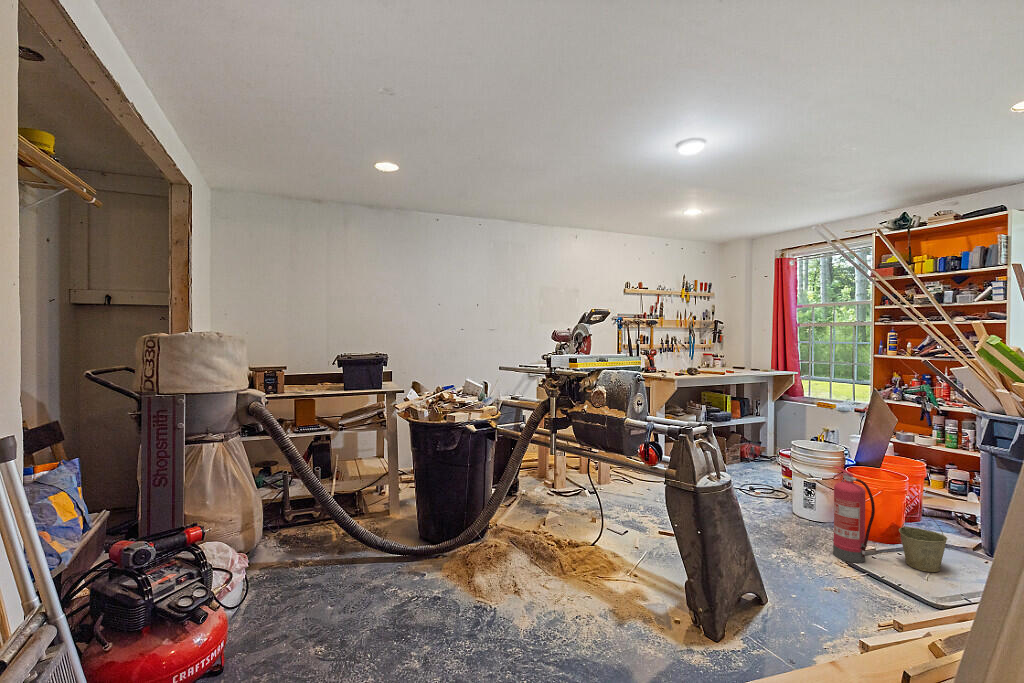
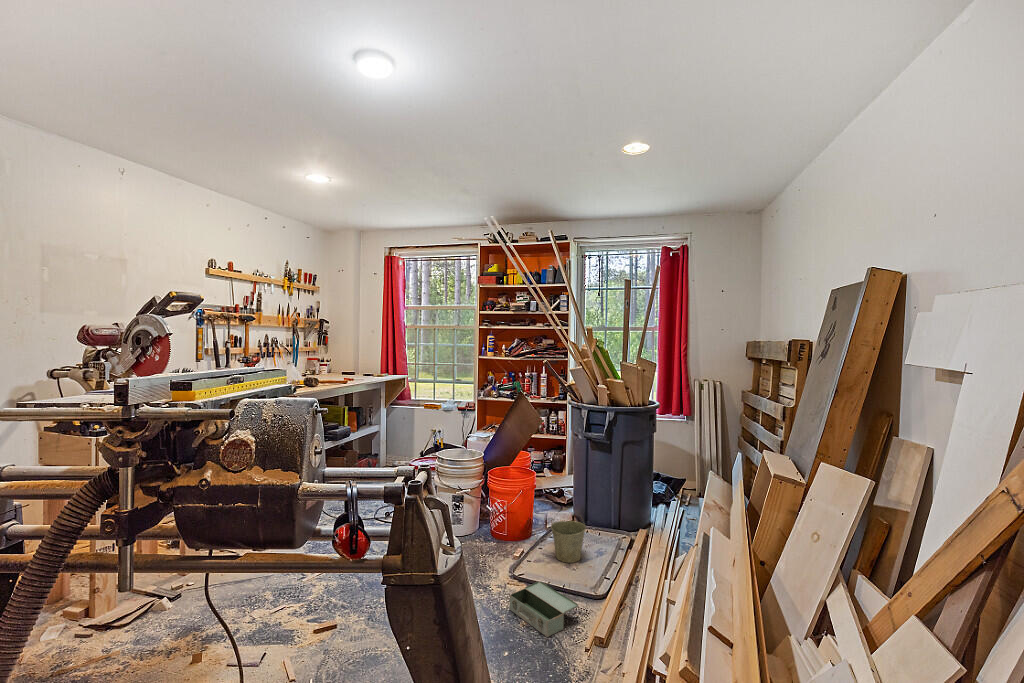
fire extinguisher: present [833,466,875,563] -> none [502,478,543,578]
toolbox: none [817,561,884,602] -> present [510,582,578,637]

